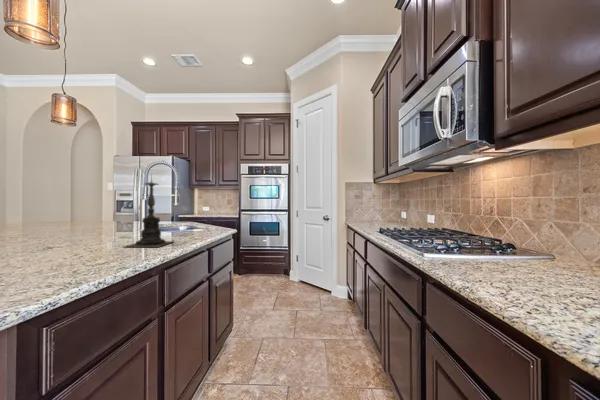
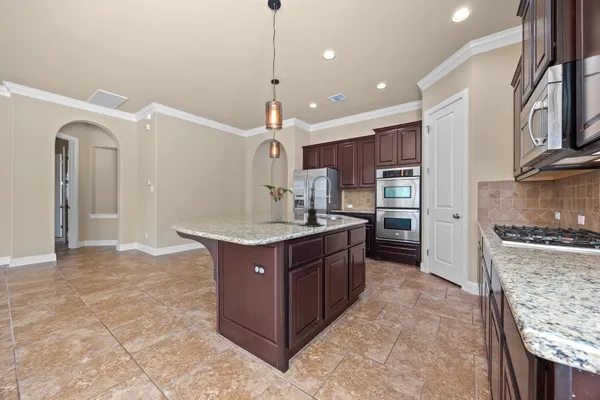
flower arrangement: none [31,173,112,243] -> present [263,185,293,222]

